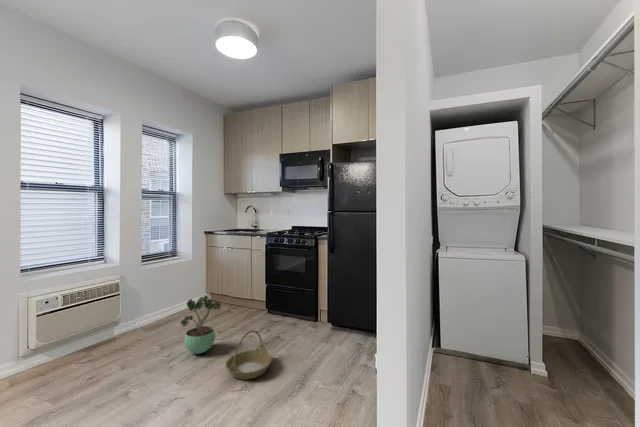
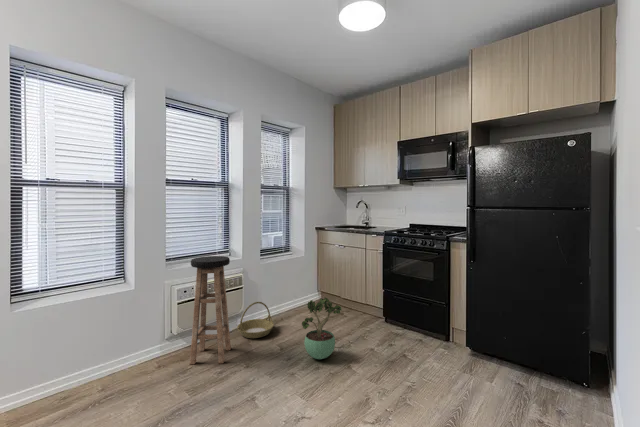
bar stool: none [50,263,103,380] -> present [190,256,231,364]
basket: present [225,330,272,379] -> present [237,302,274,338]

